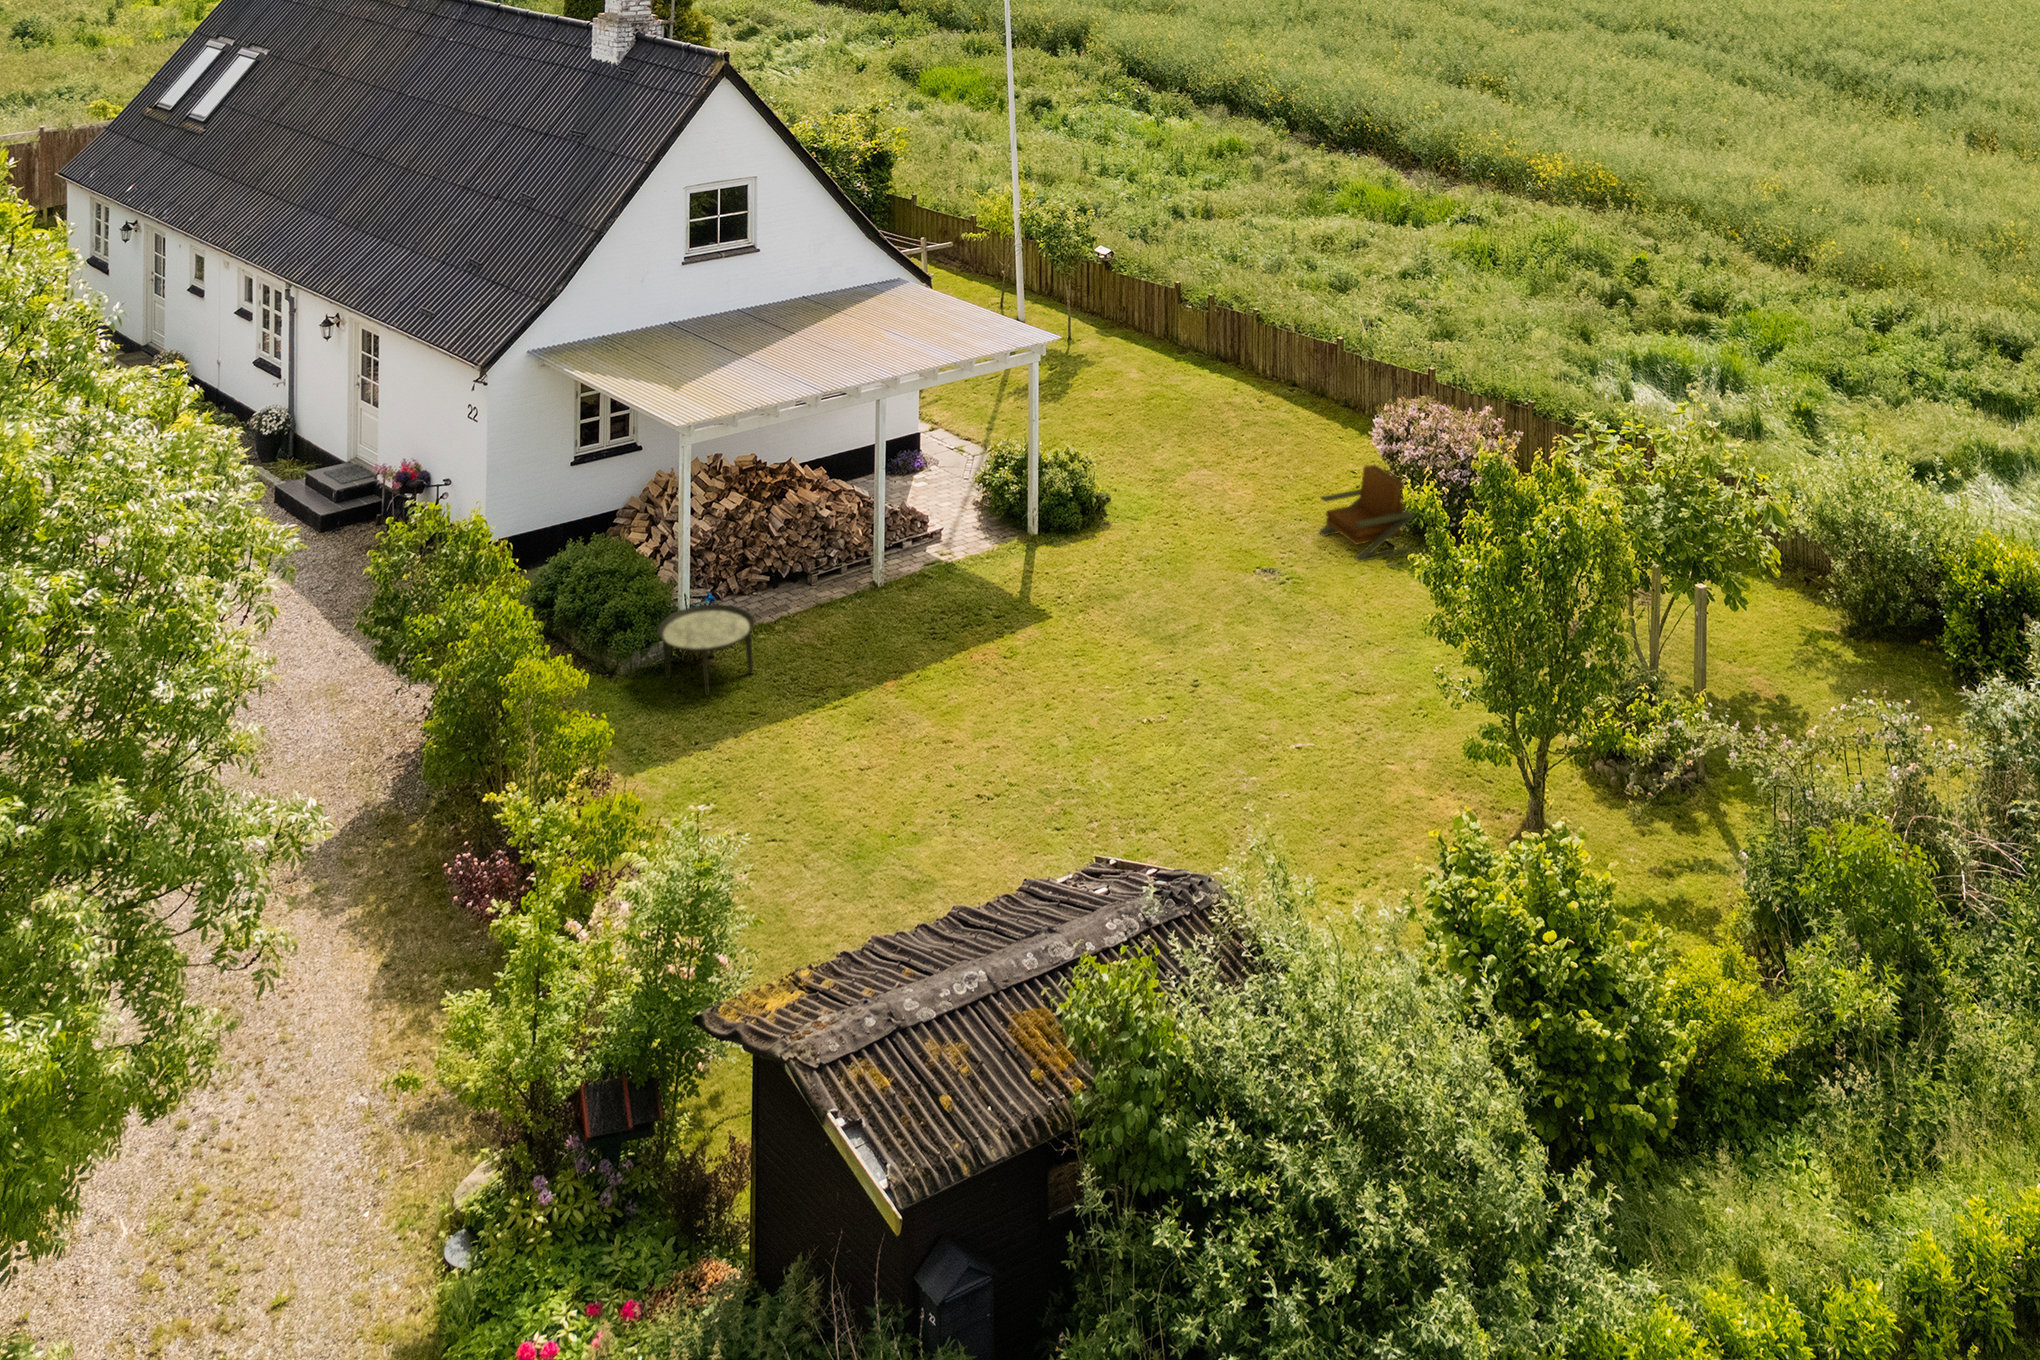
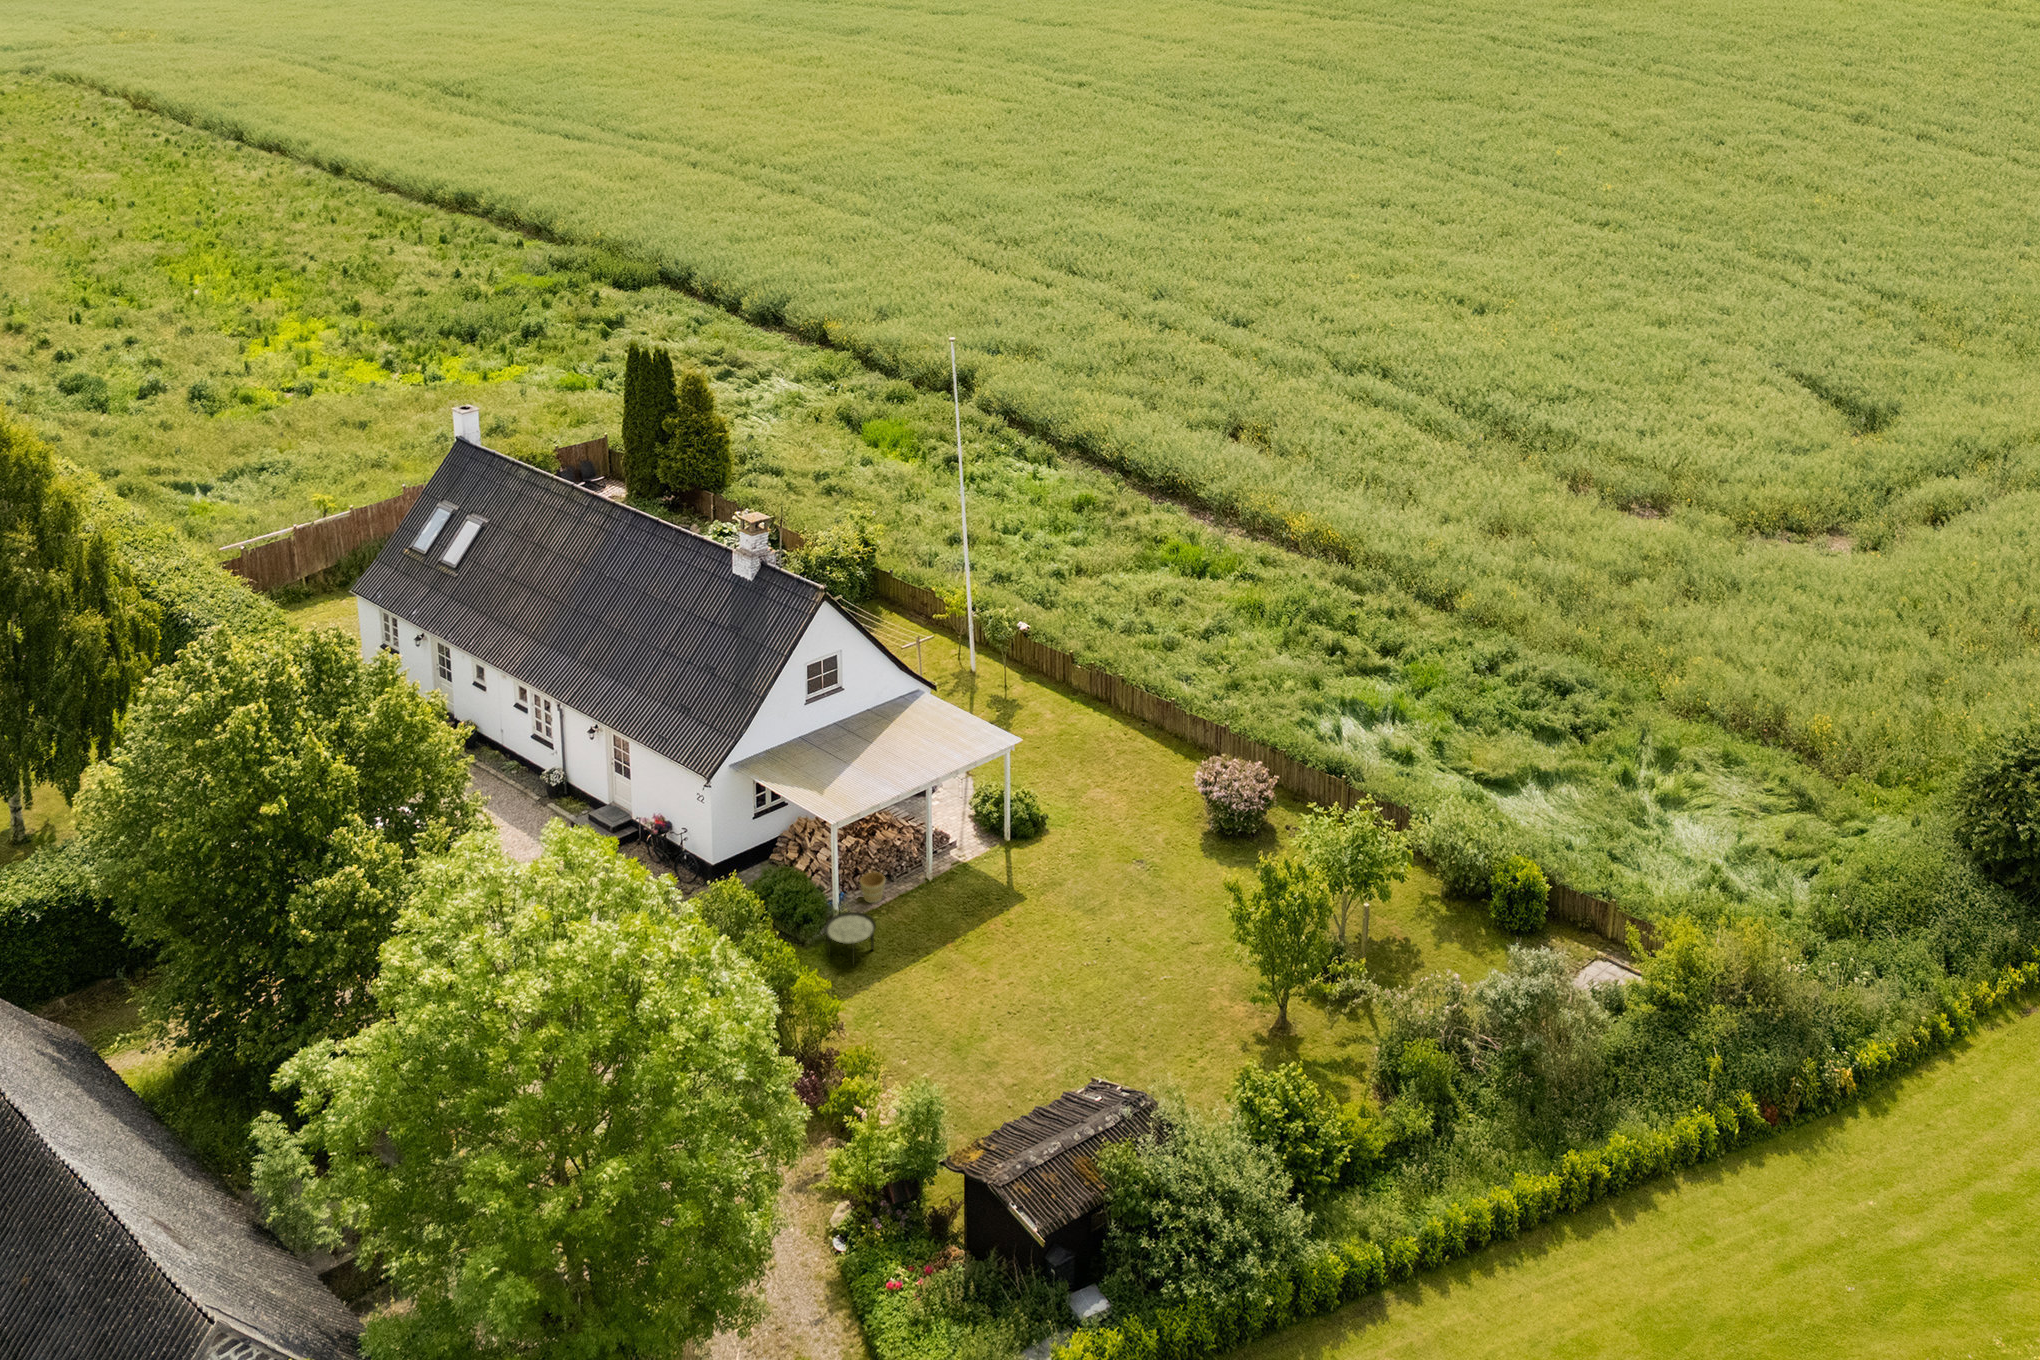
lounge chair: present [1318,465,1414,561] -> none [1166,792,1221,854]
wooden bucket: none [753,555,801,609] -> present [860,872,886,903]

